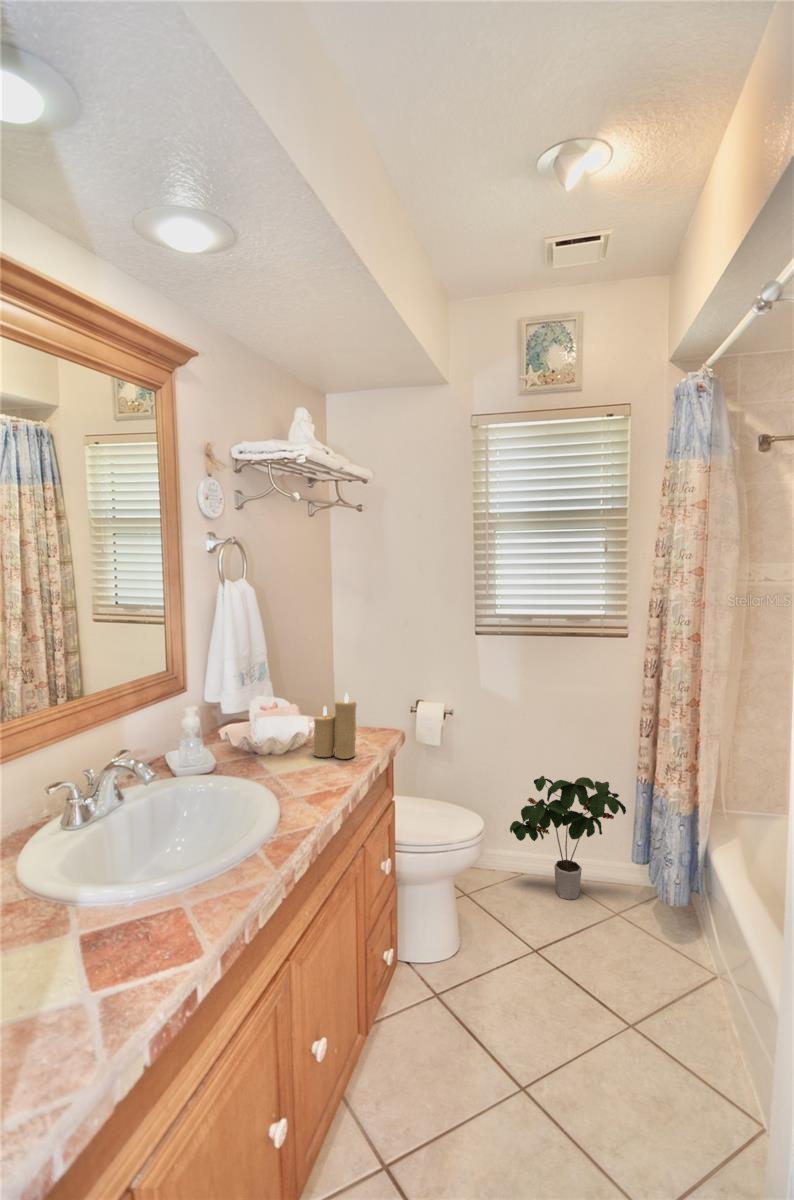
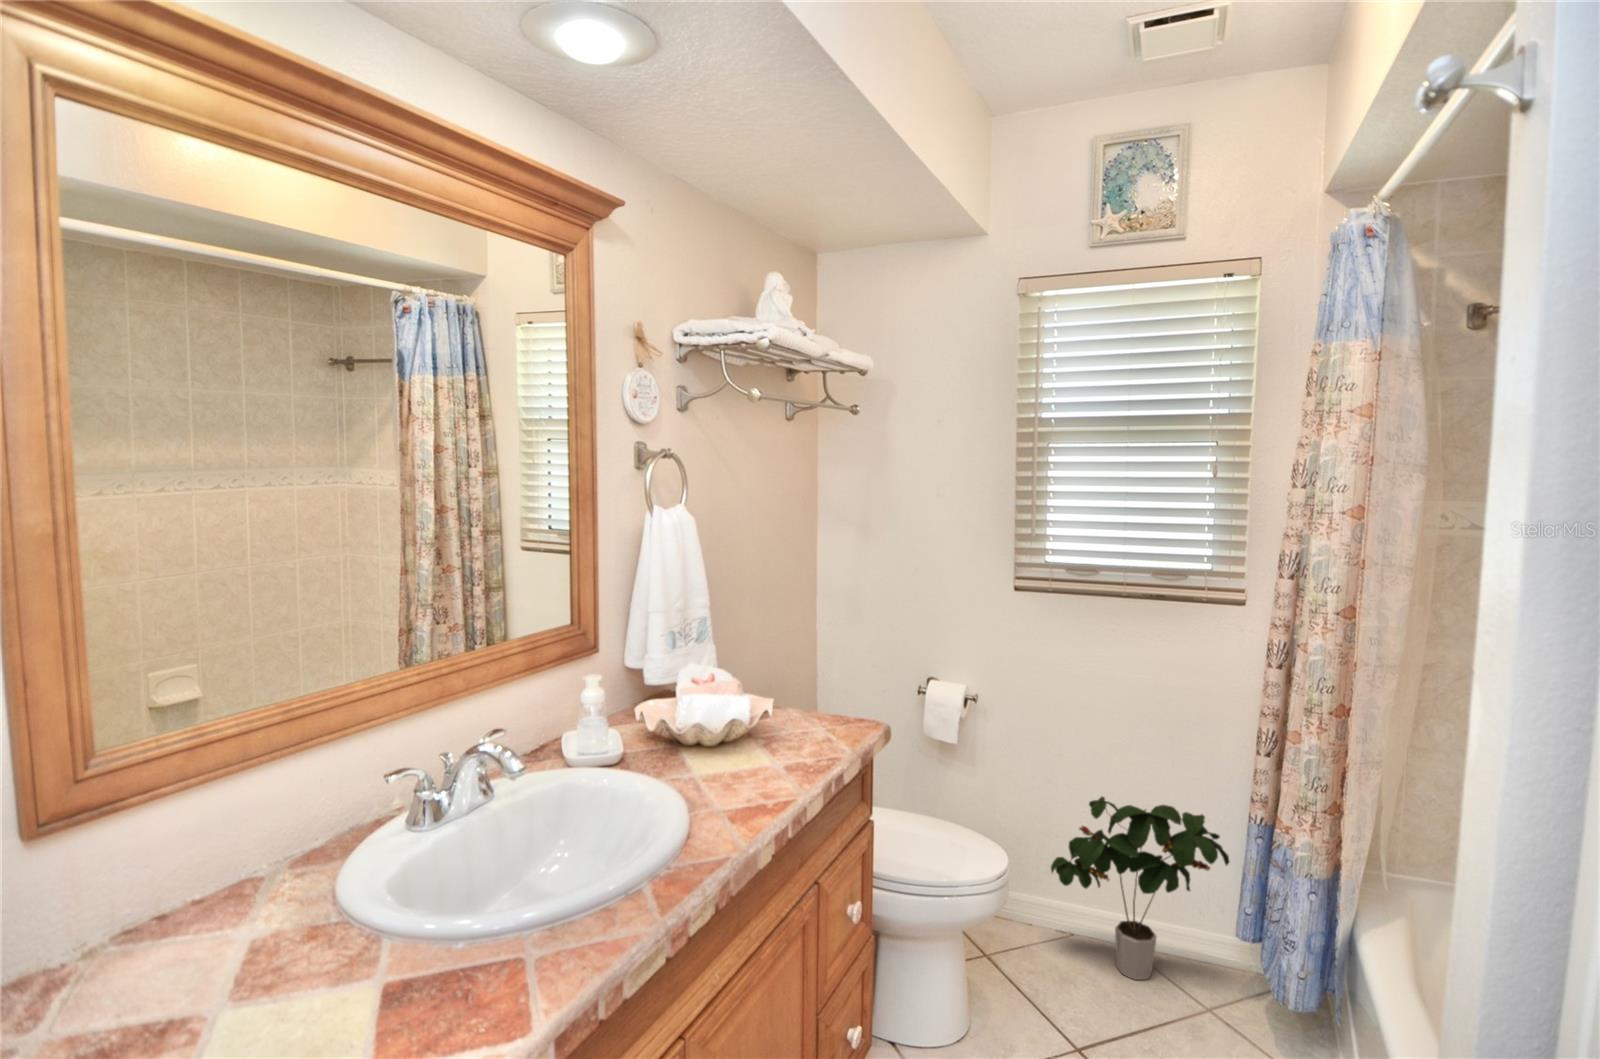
candle: present [314,693,356,759] -> none [756,667,815,758]

